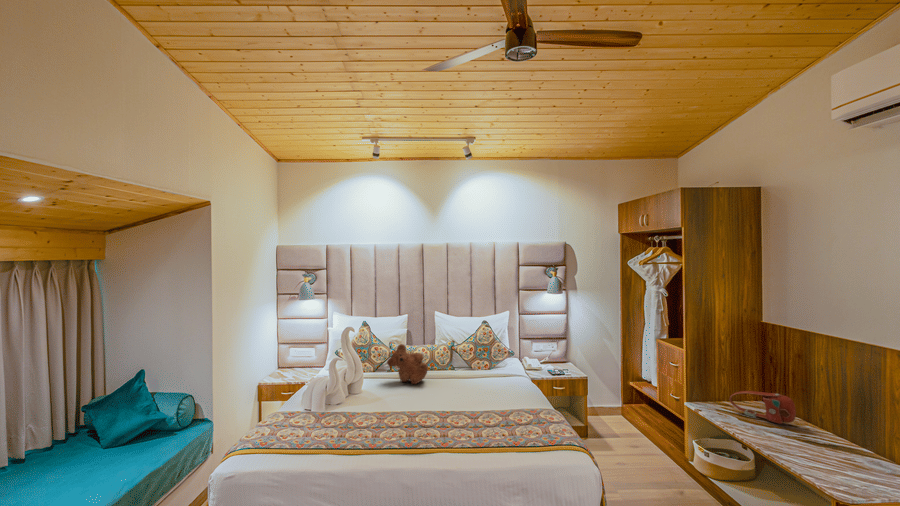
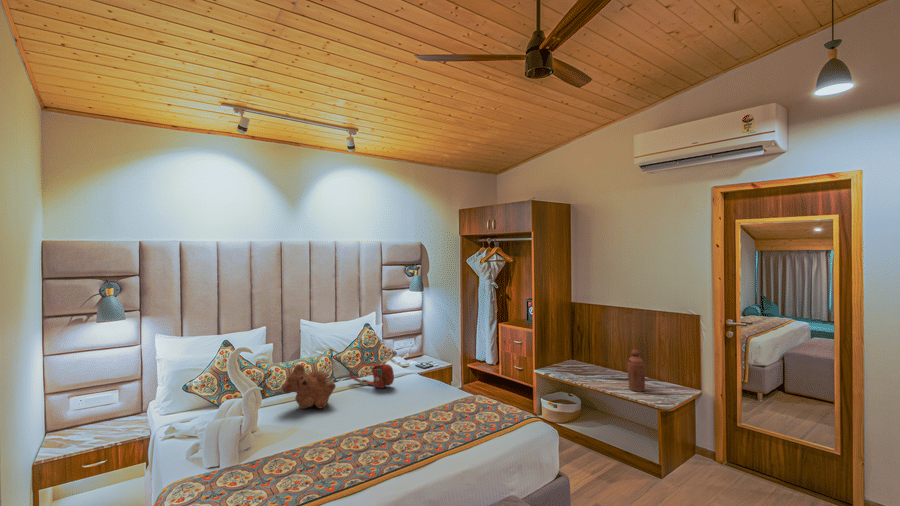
bottle: none [793,385,823,449] -> present [627,349,645,392]
handbag: present [730,391,796,424] -> present [349,363,394,388]

